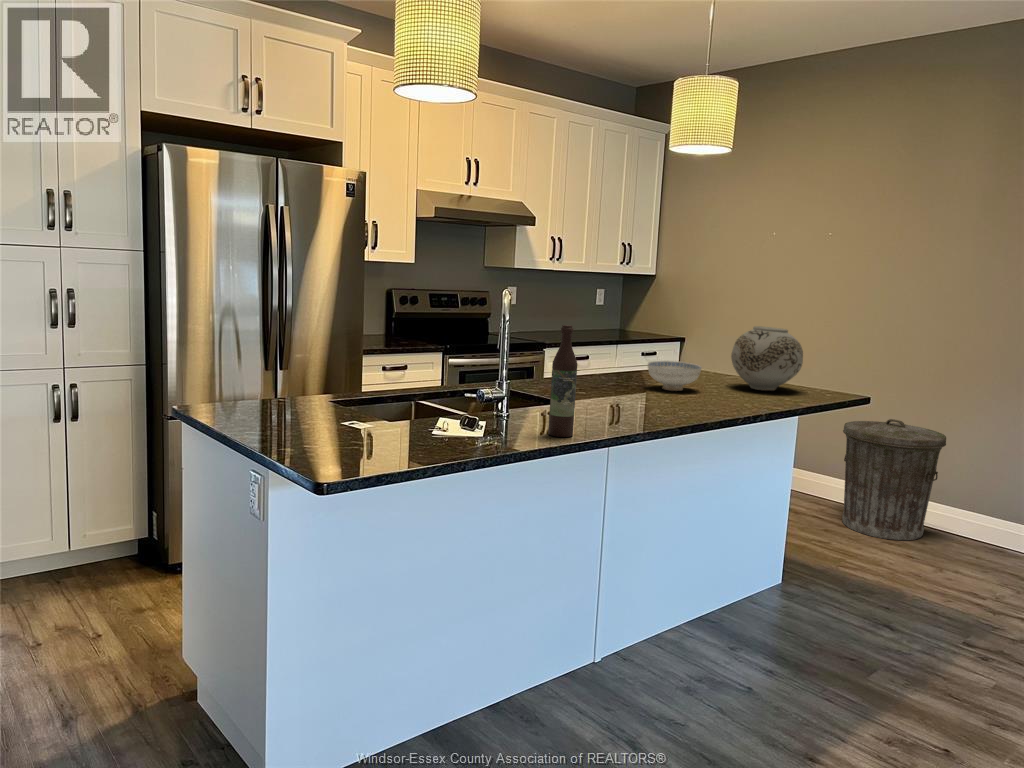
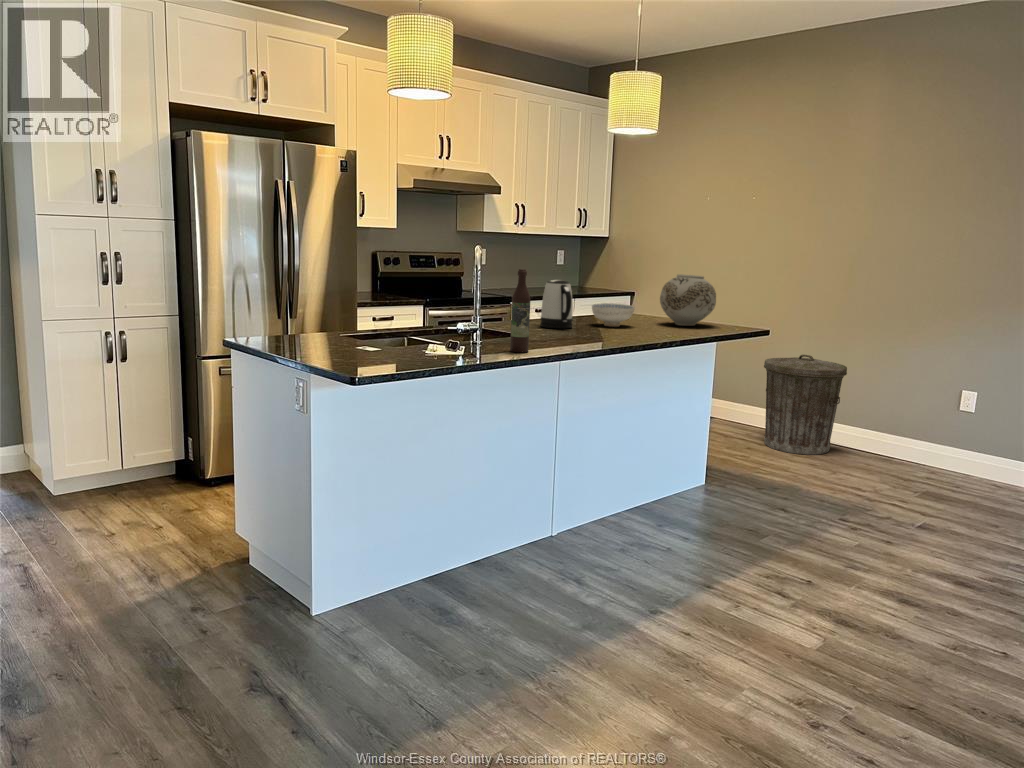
kettle: none [584,332,625,393] -> present [540,280,573,328]

